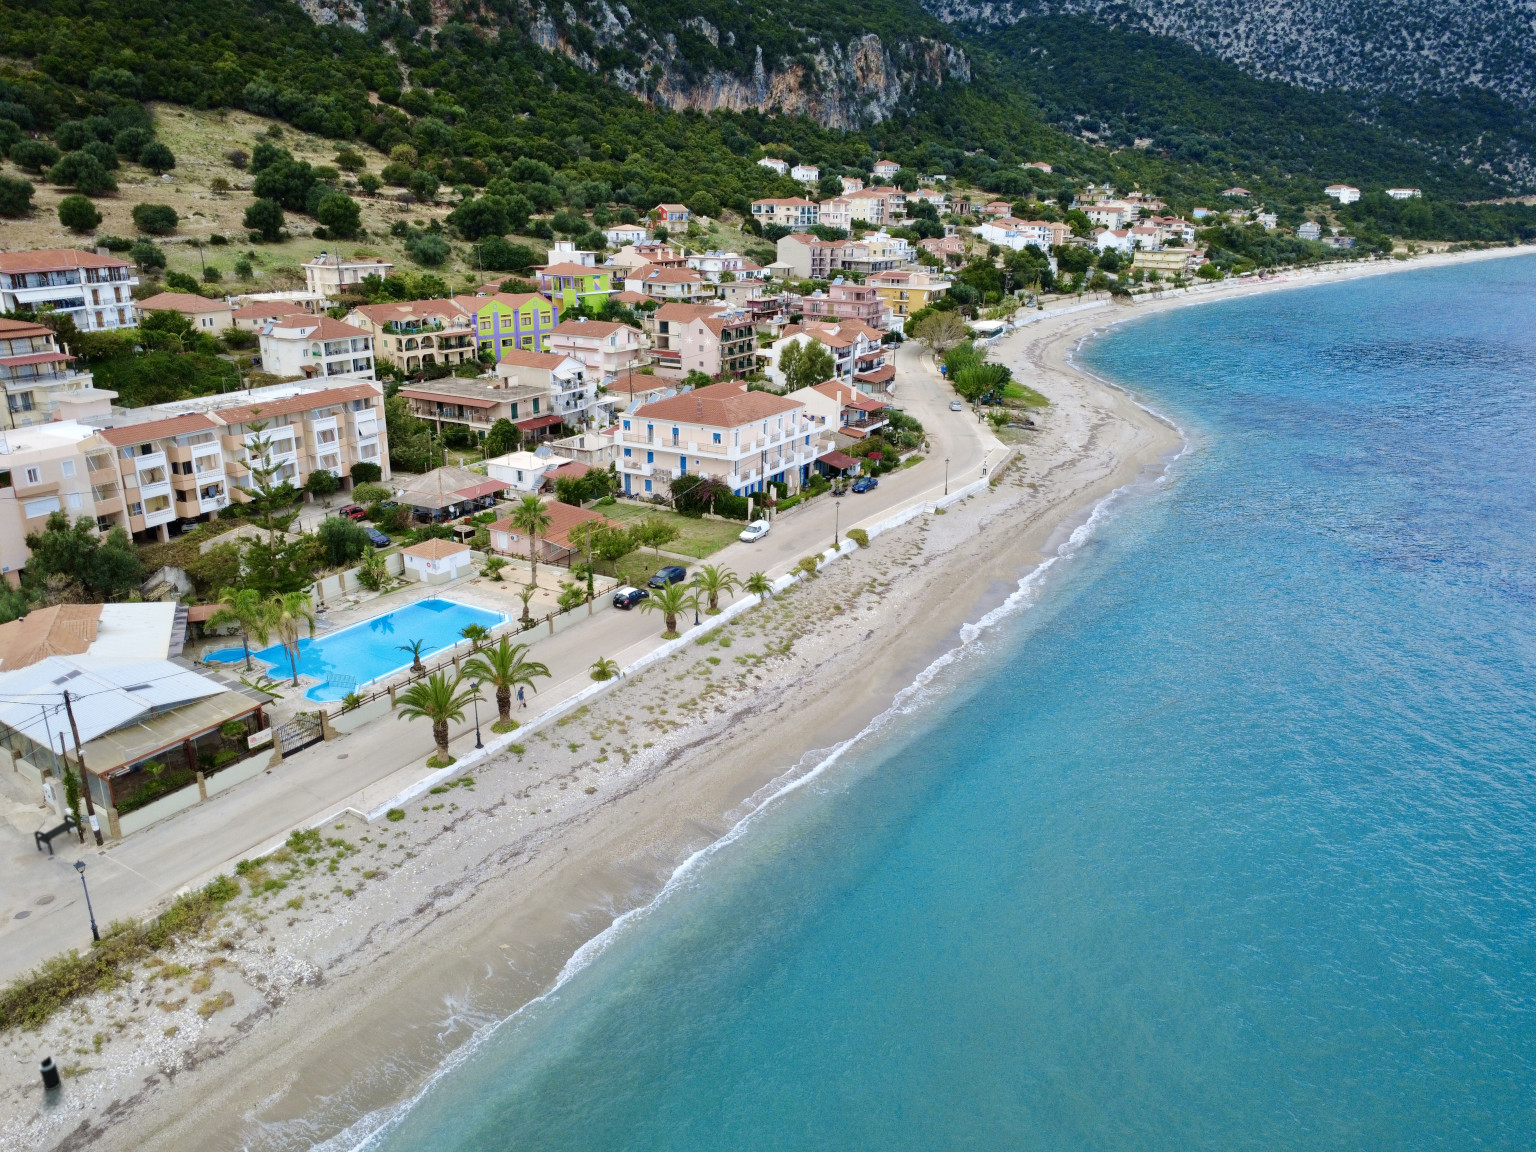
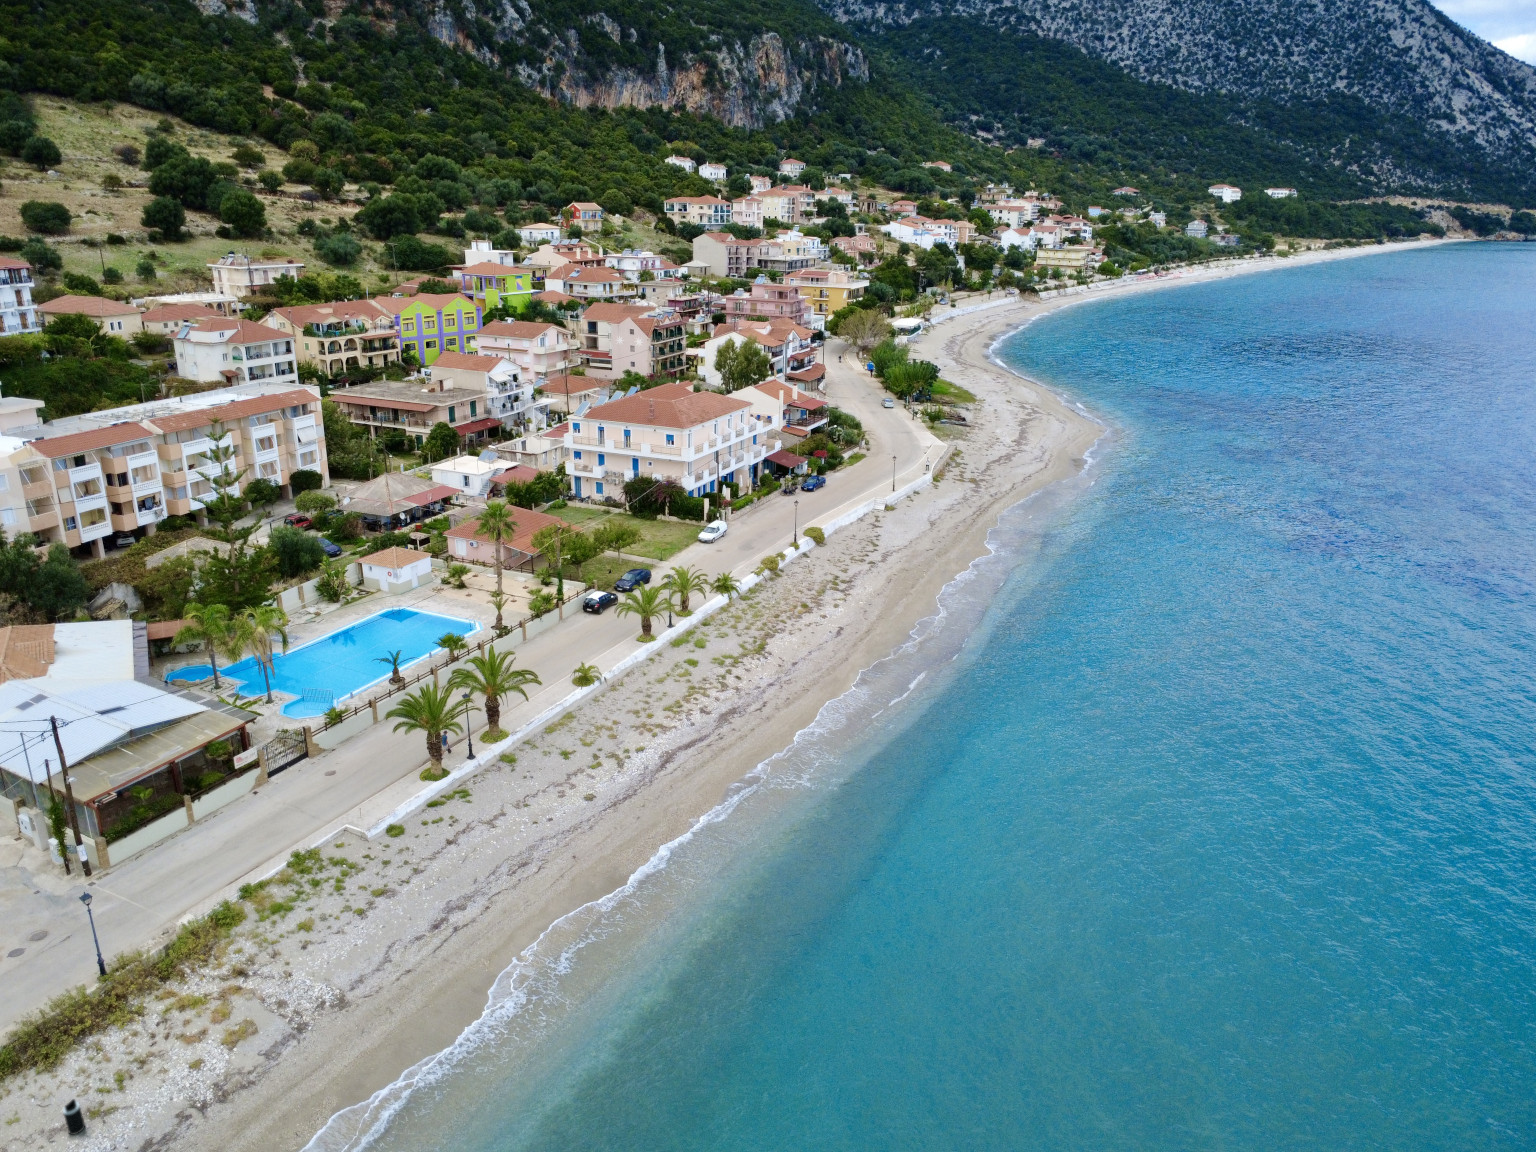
bench: present [34,815,77,855] -> none [16,845,67,889]

